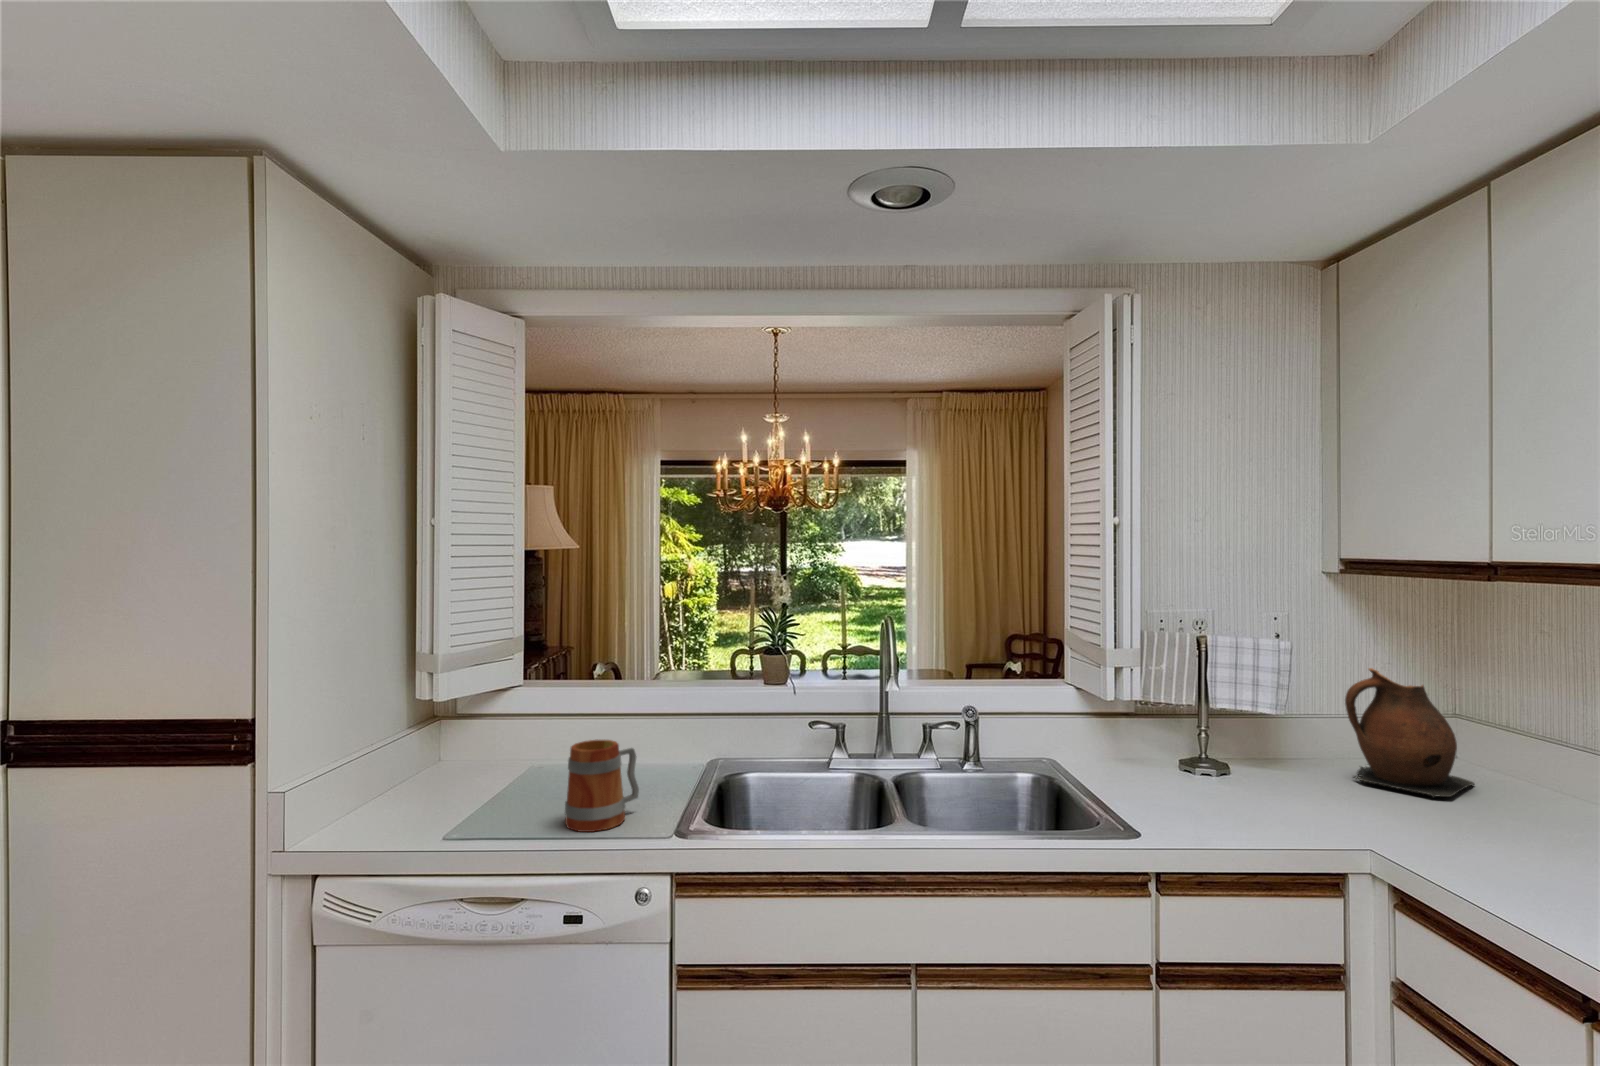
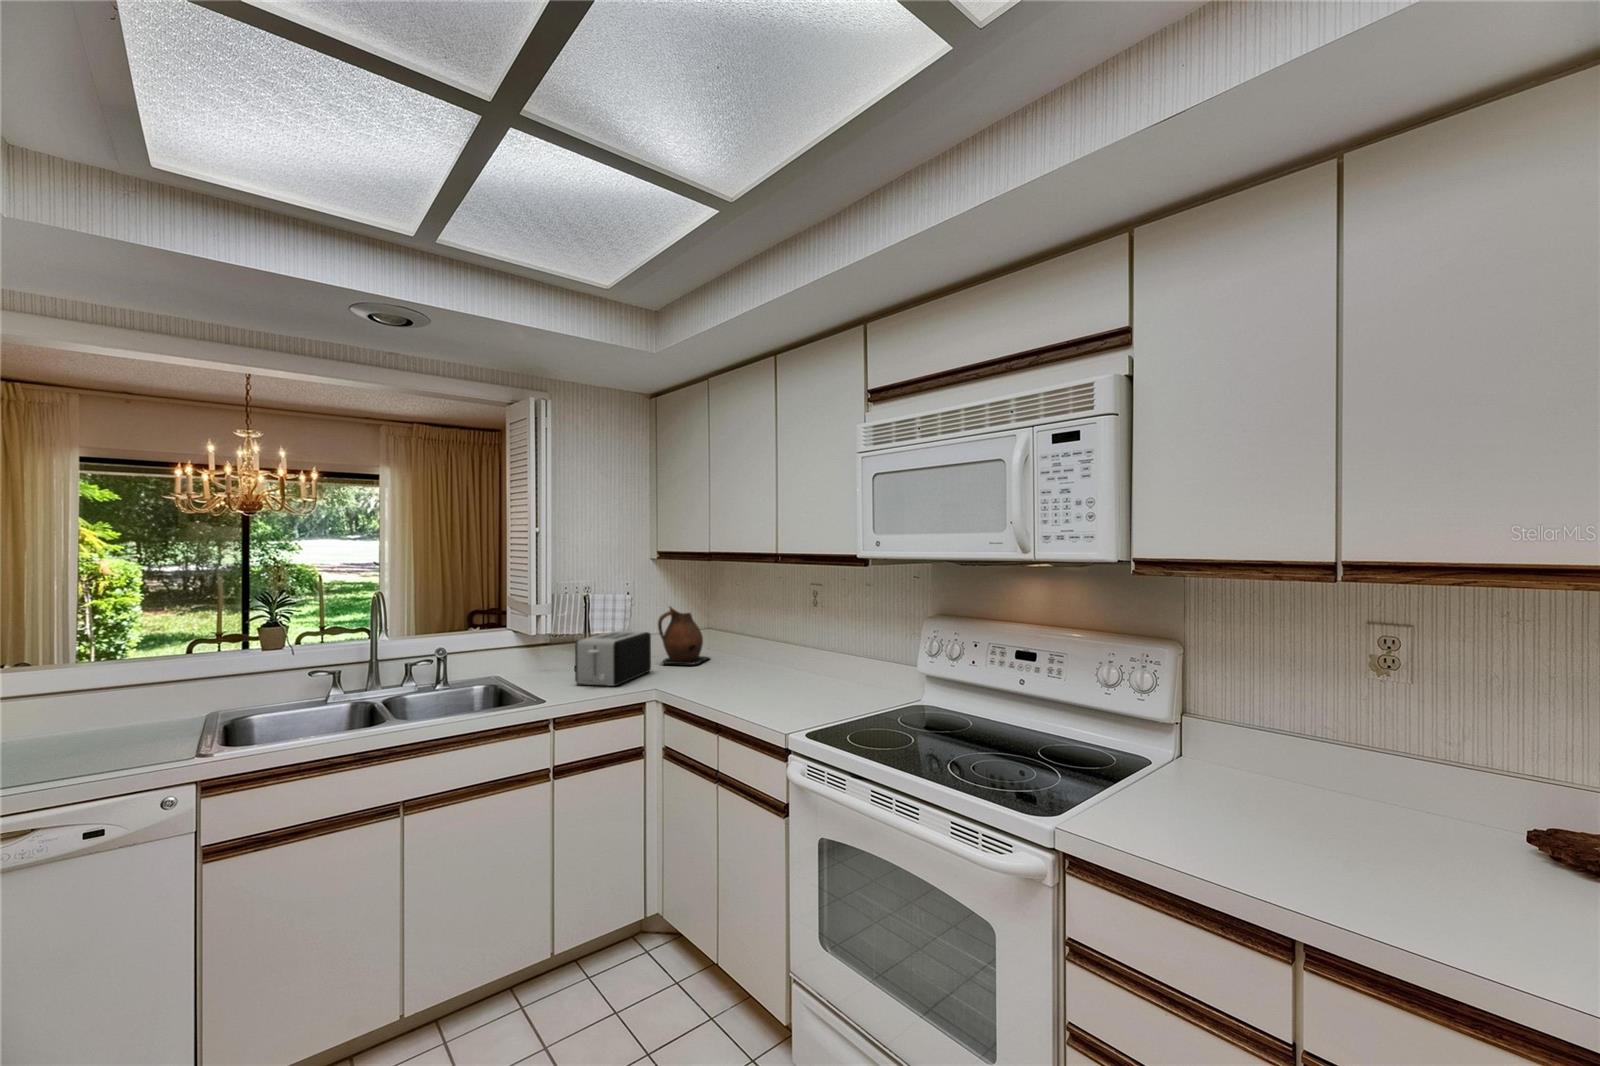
toaster: none [1186,707,1340,824] -> present [575,631,651,686]
mug: present [565,740,639,832] -> none [67,697,148,772]

